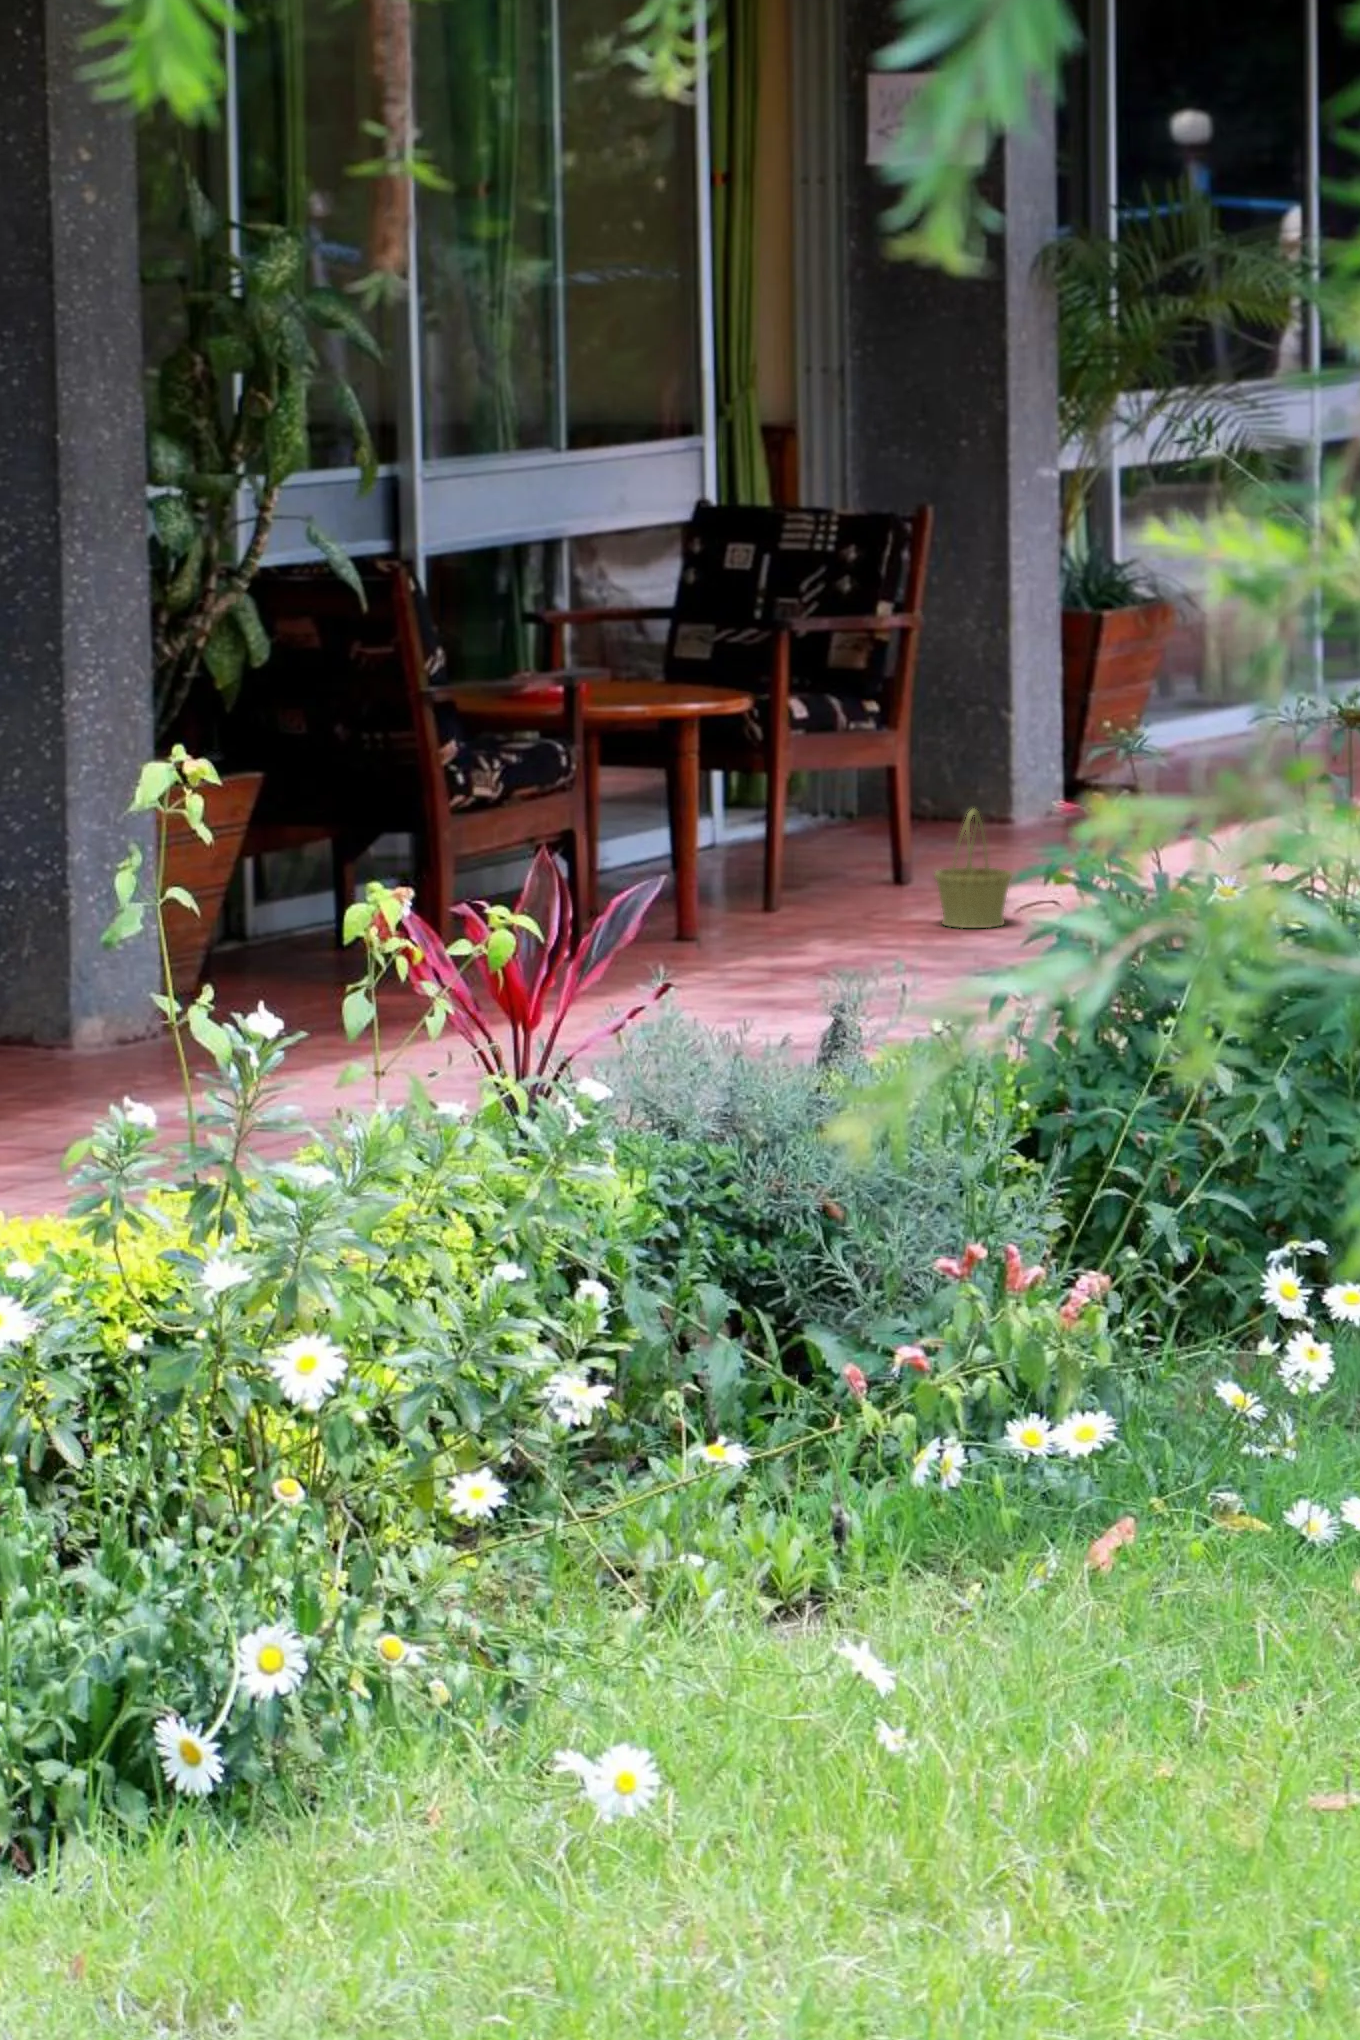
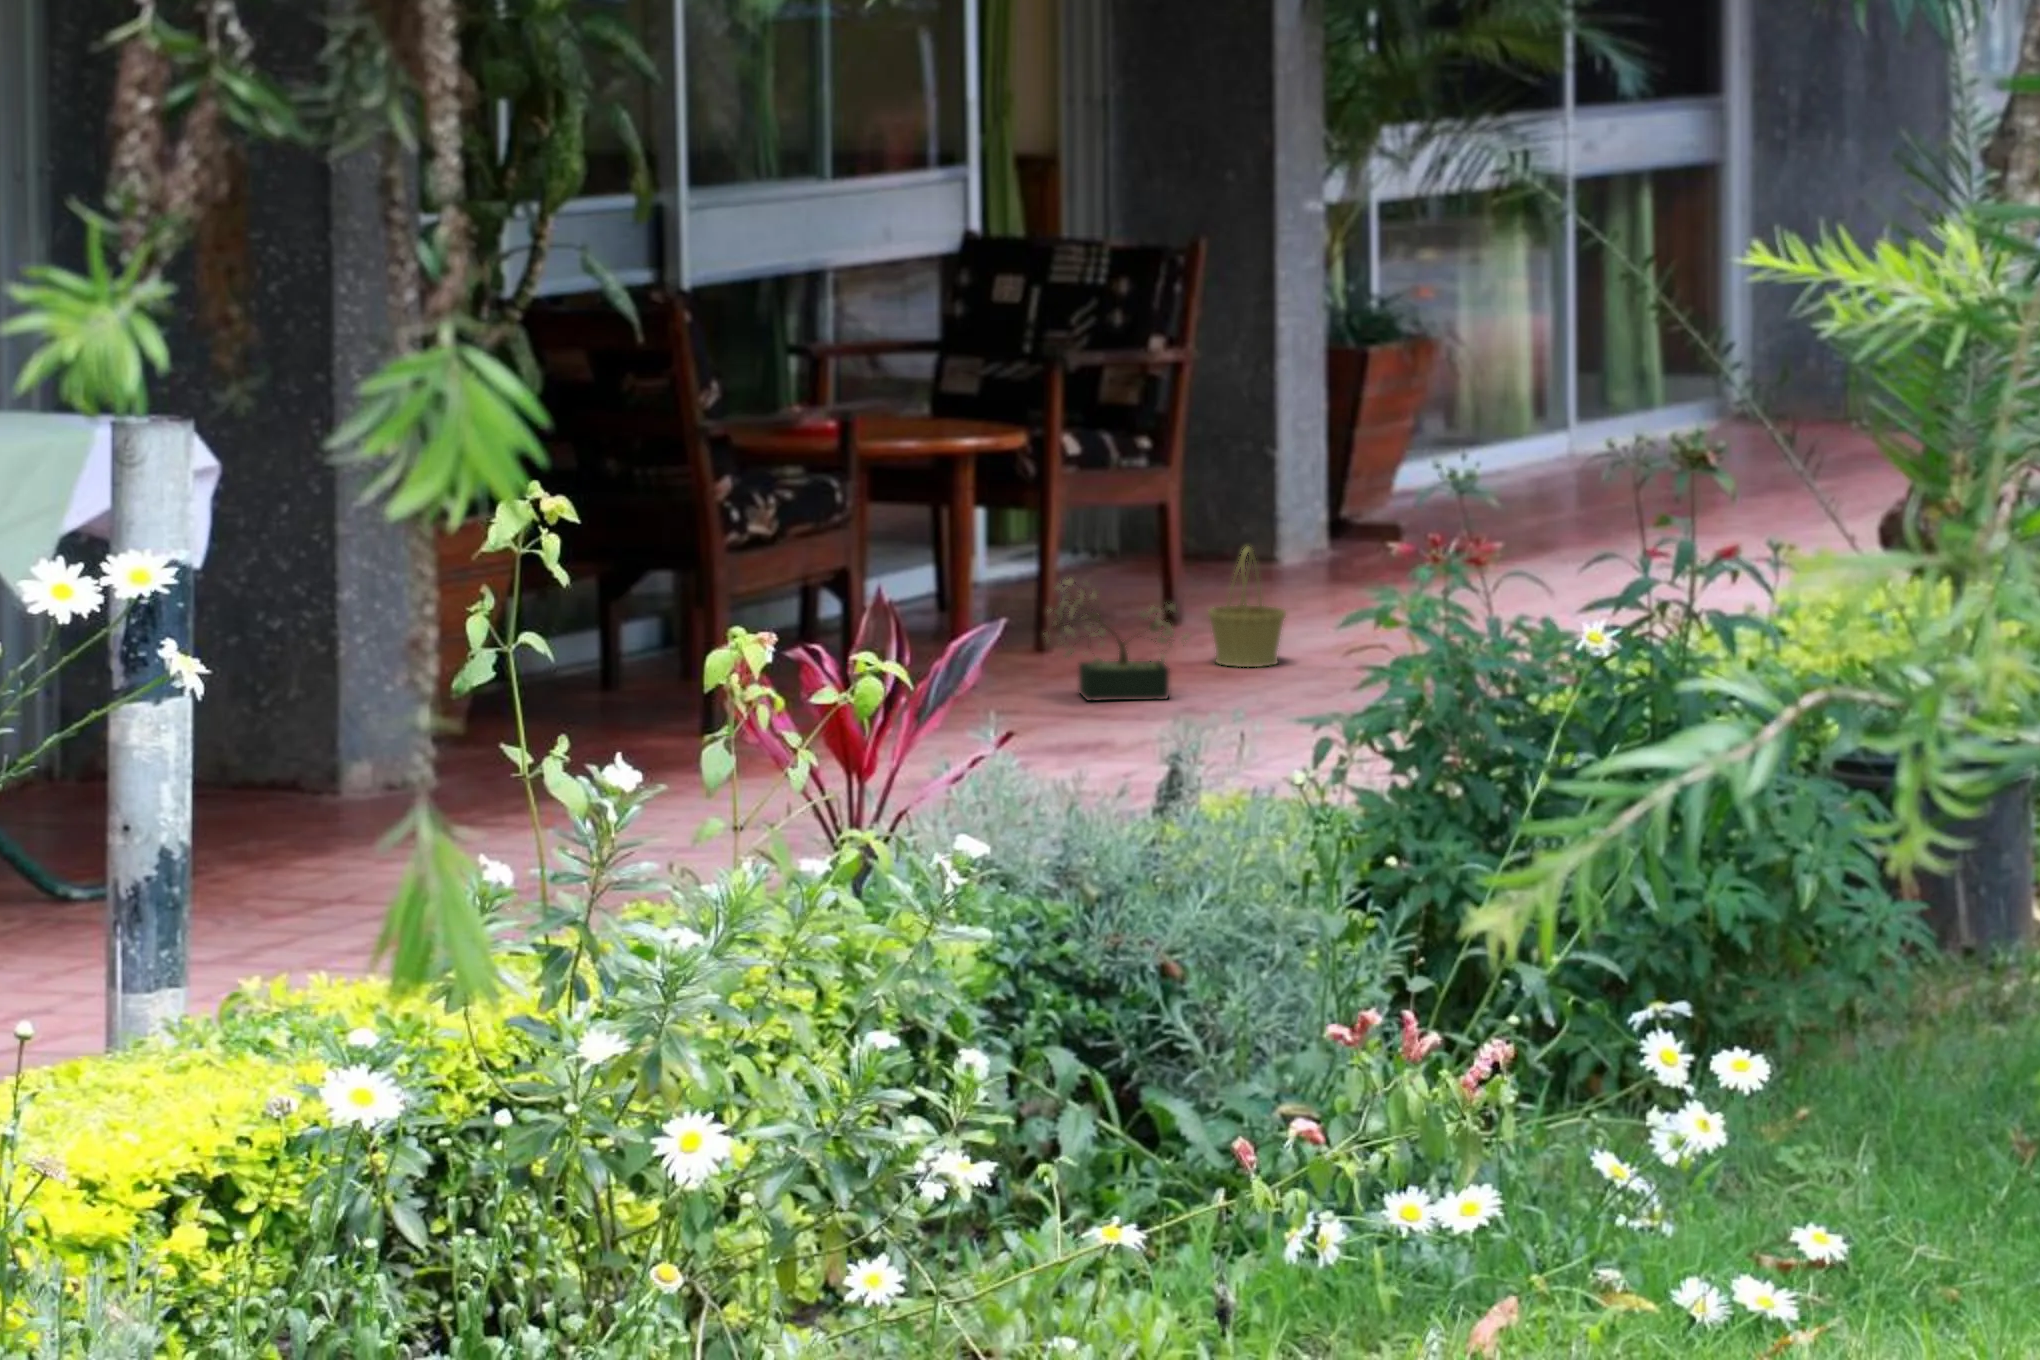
decorative plant: none [768,840,913,962] -> present [1046,579,1191,701]

